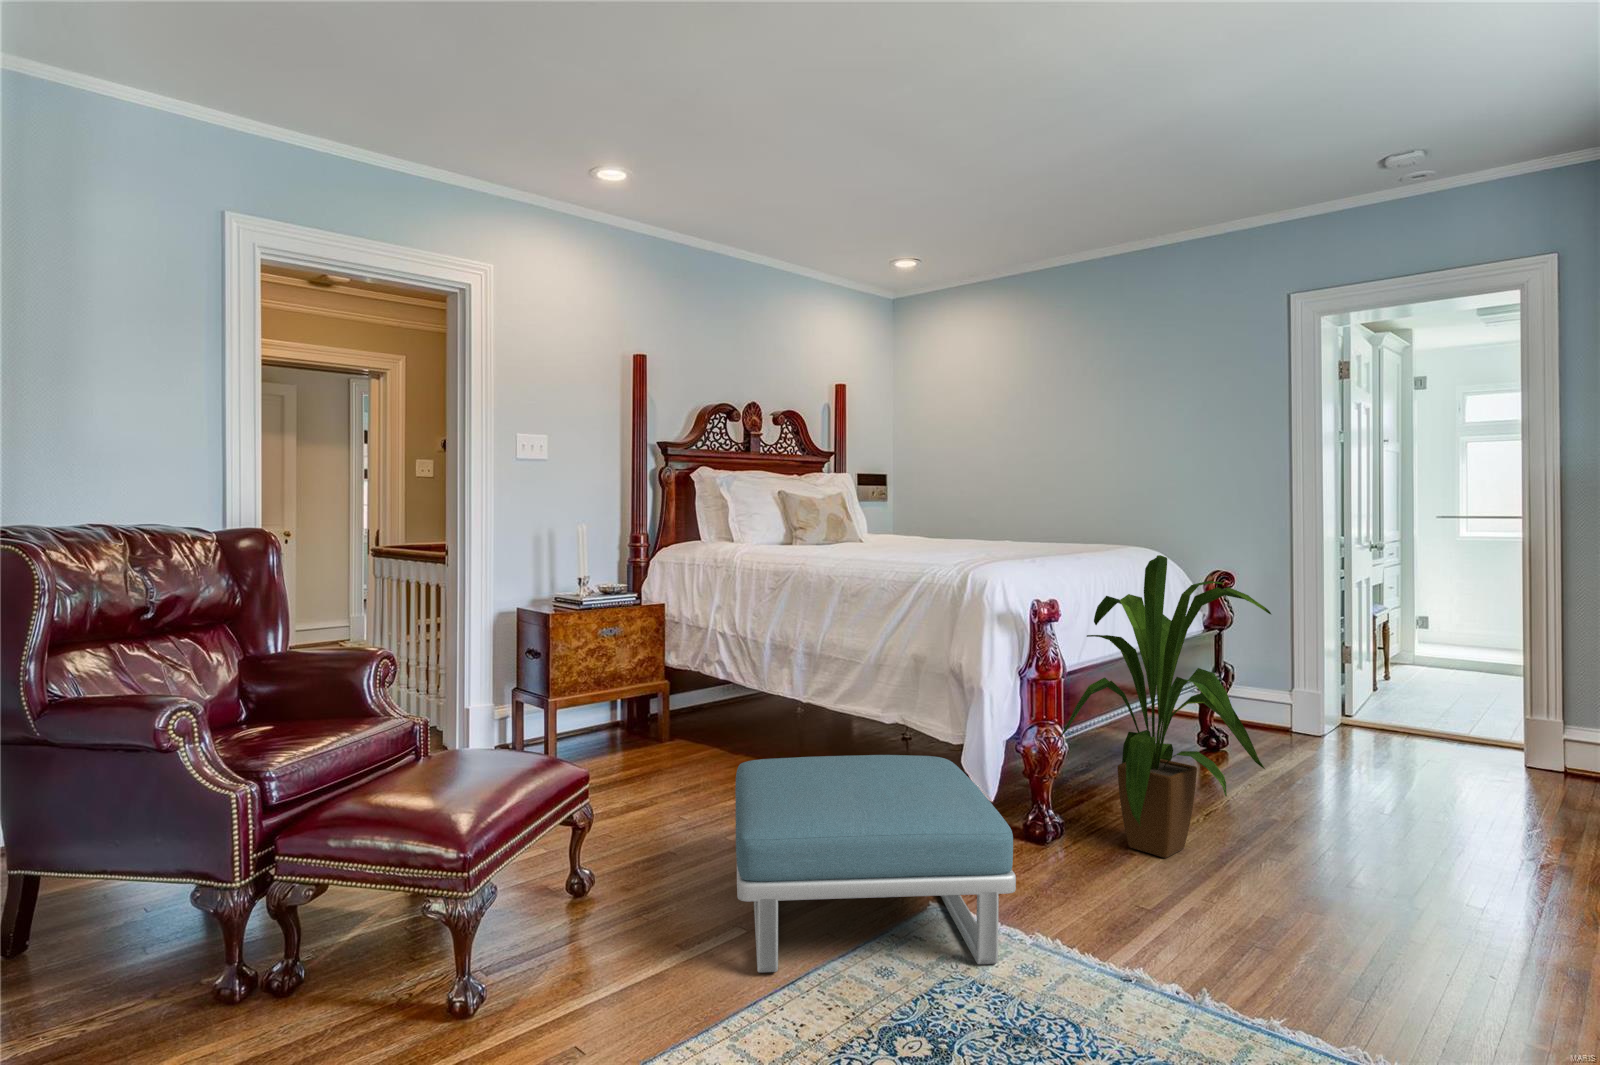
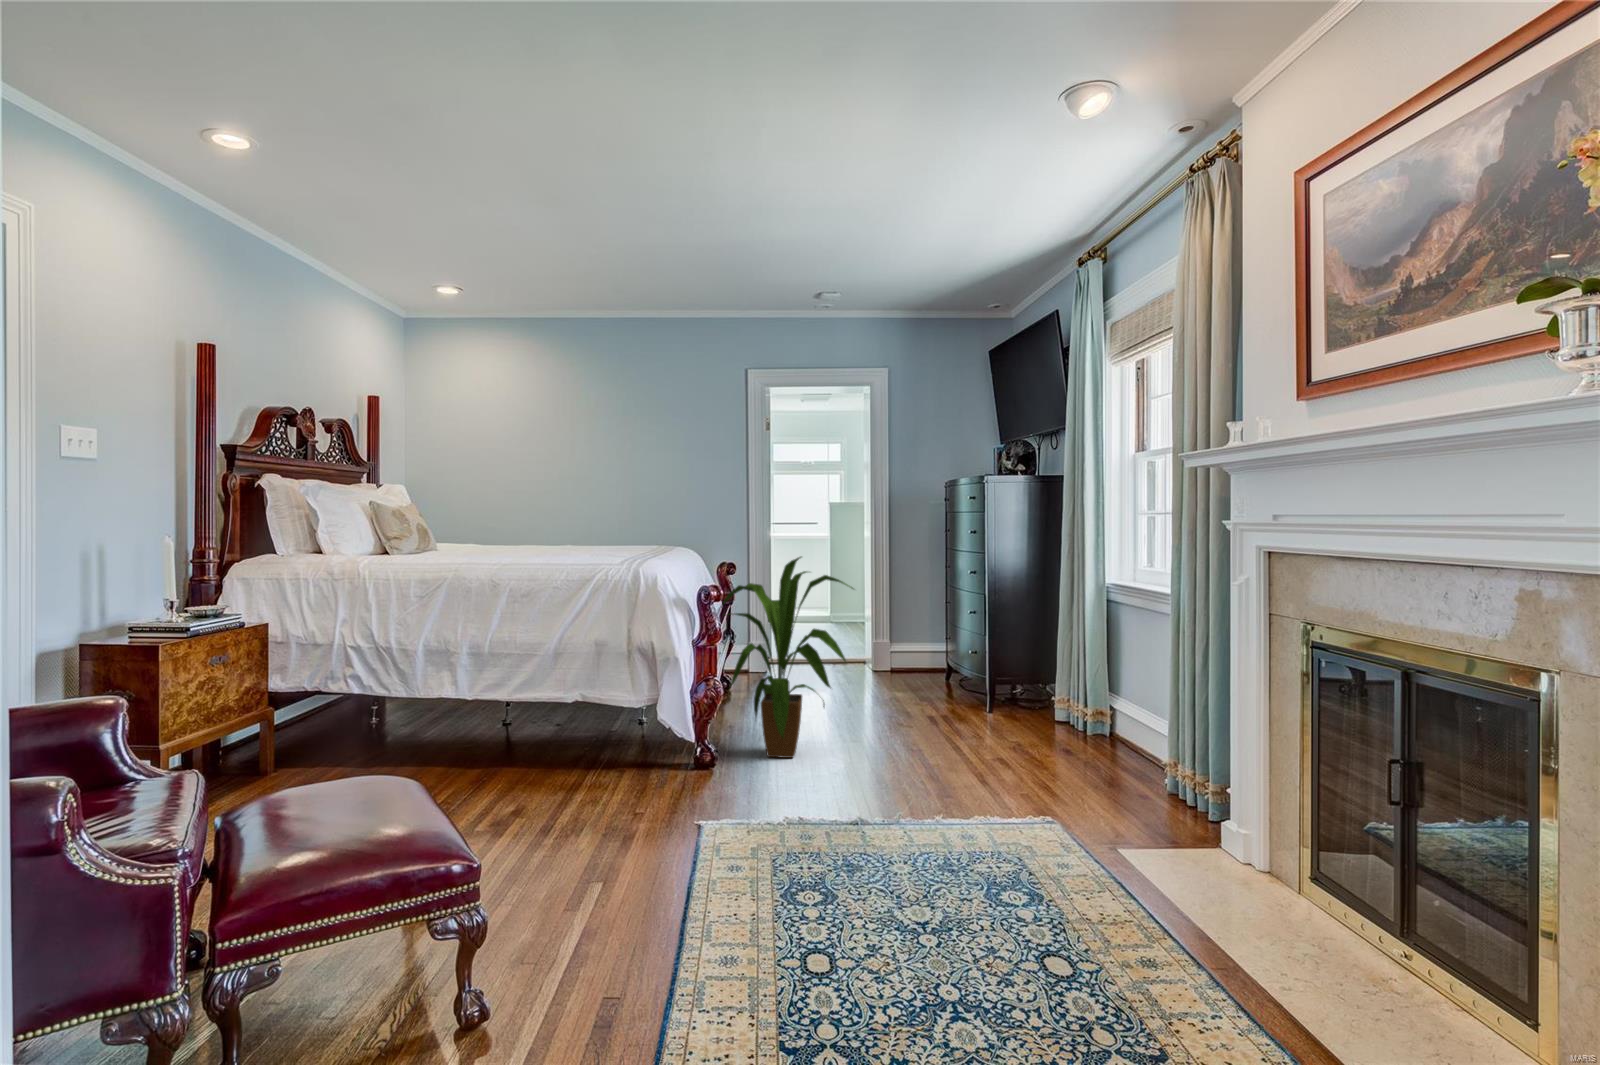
footstool: present [735,755,1016,972] -> none [522,717,789,900]

